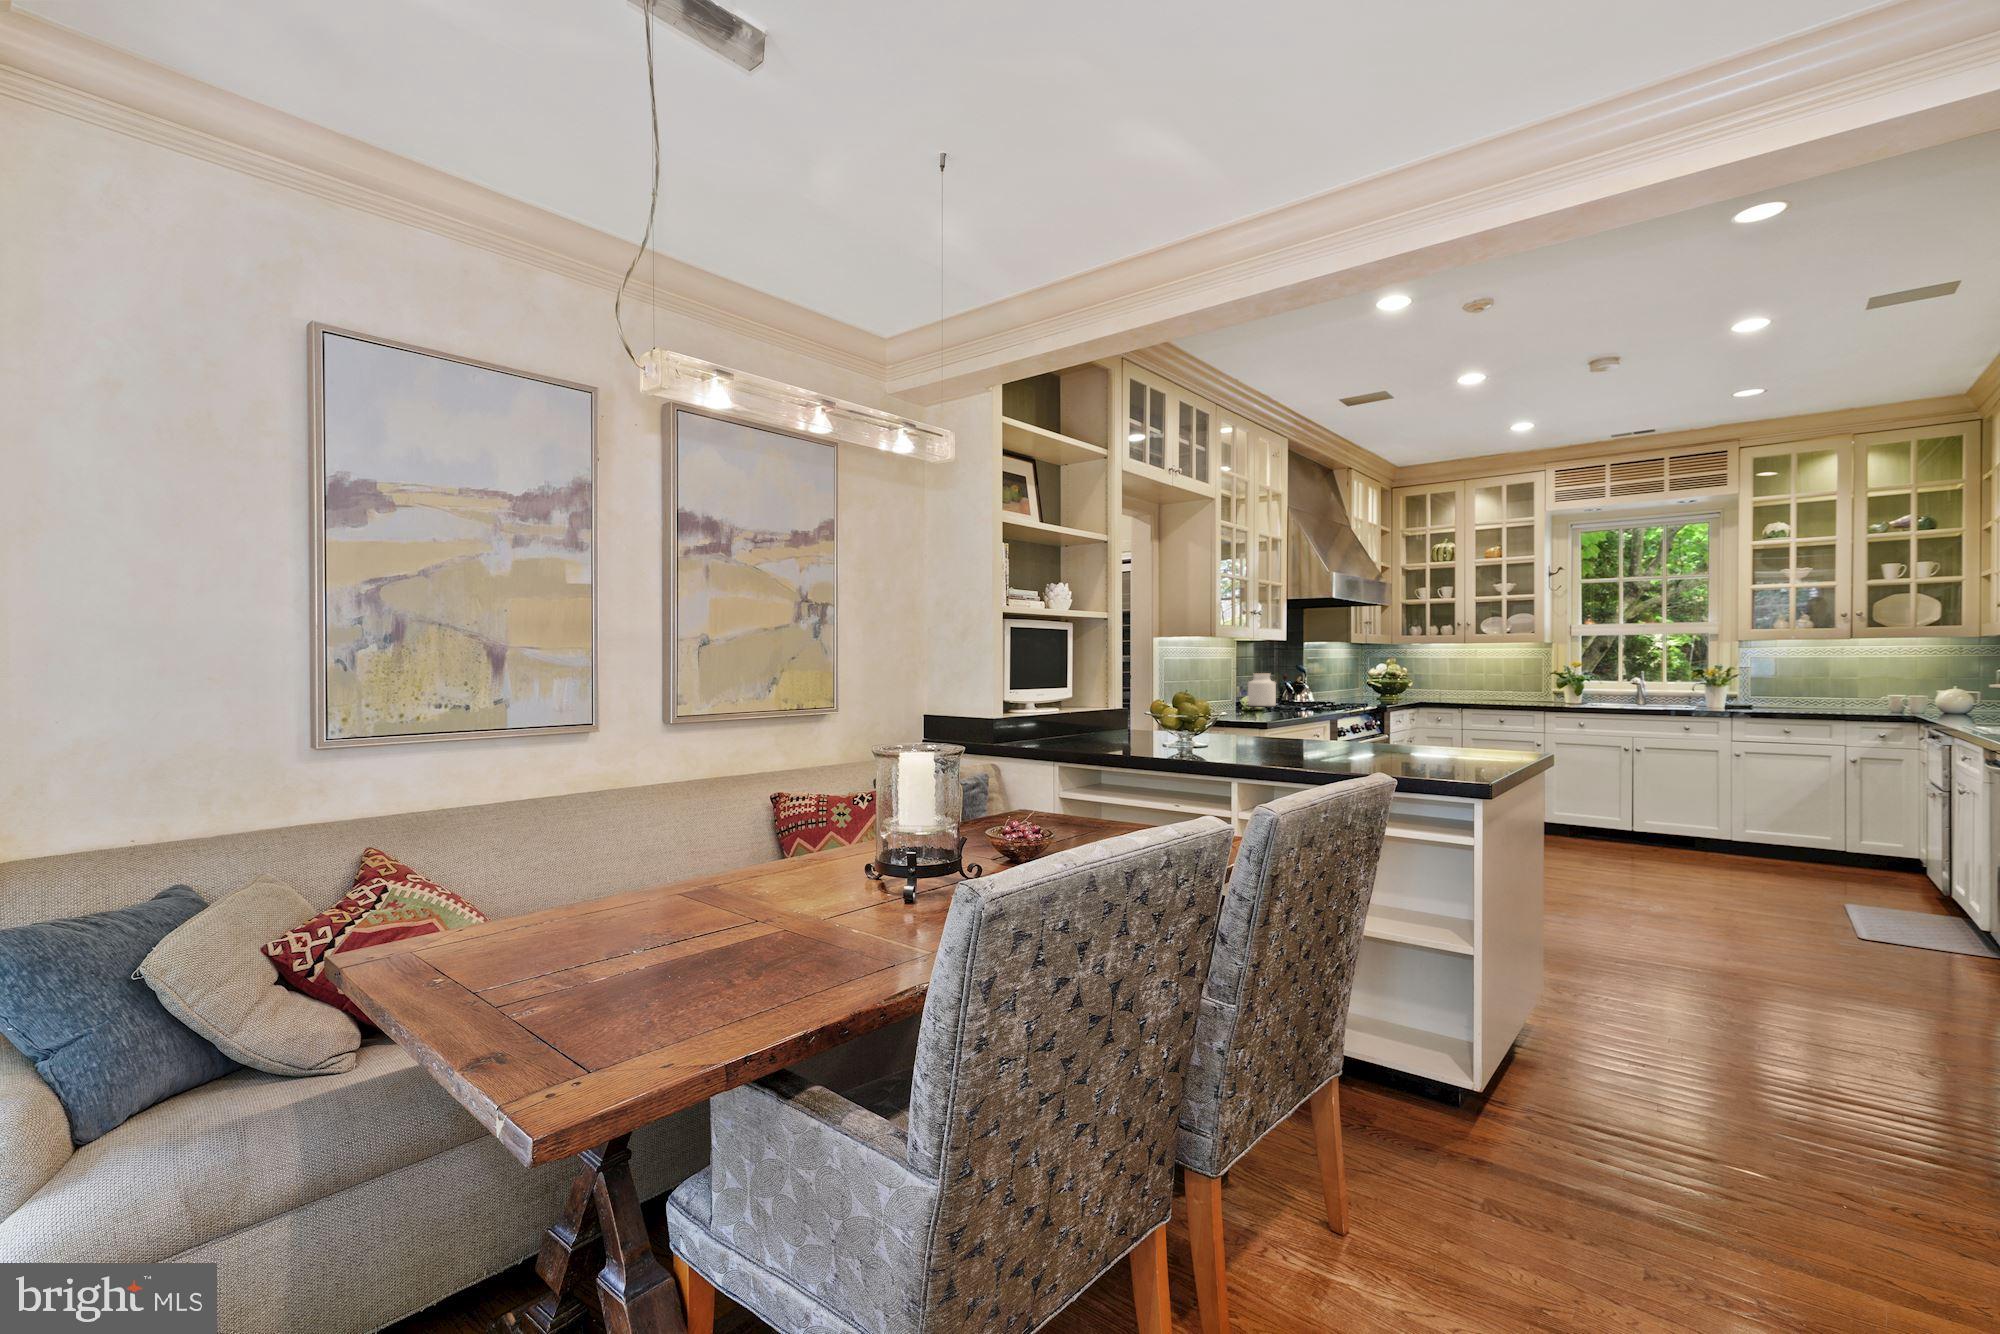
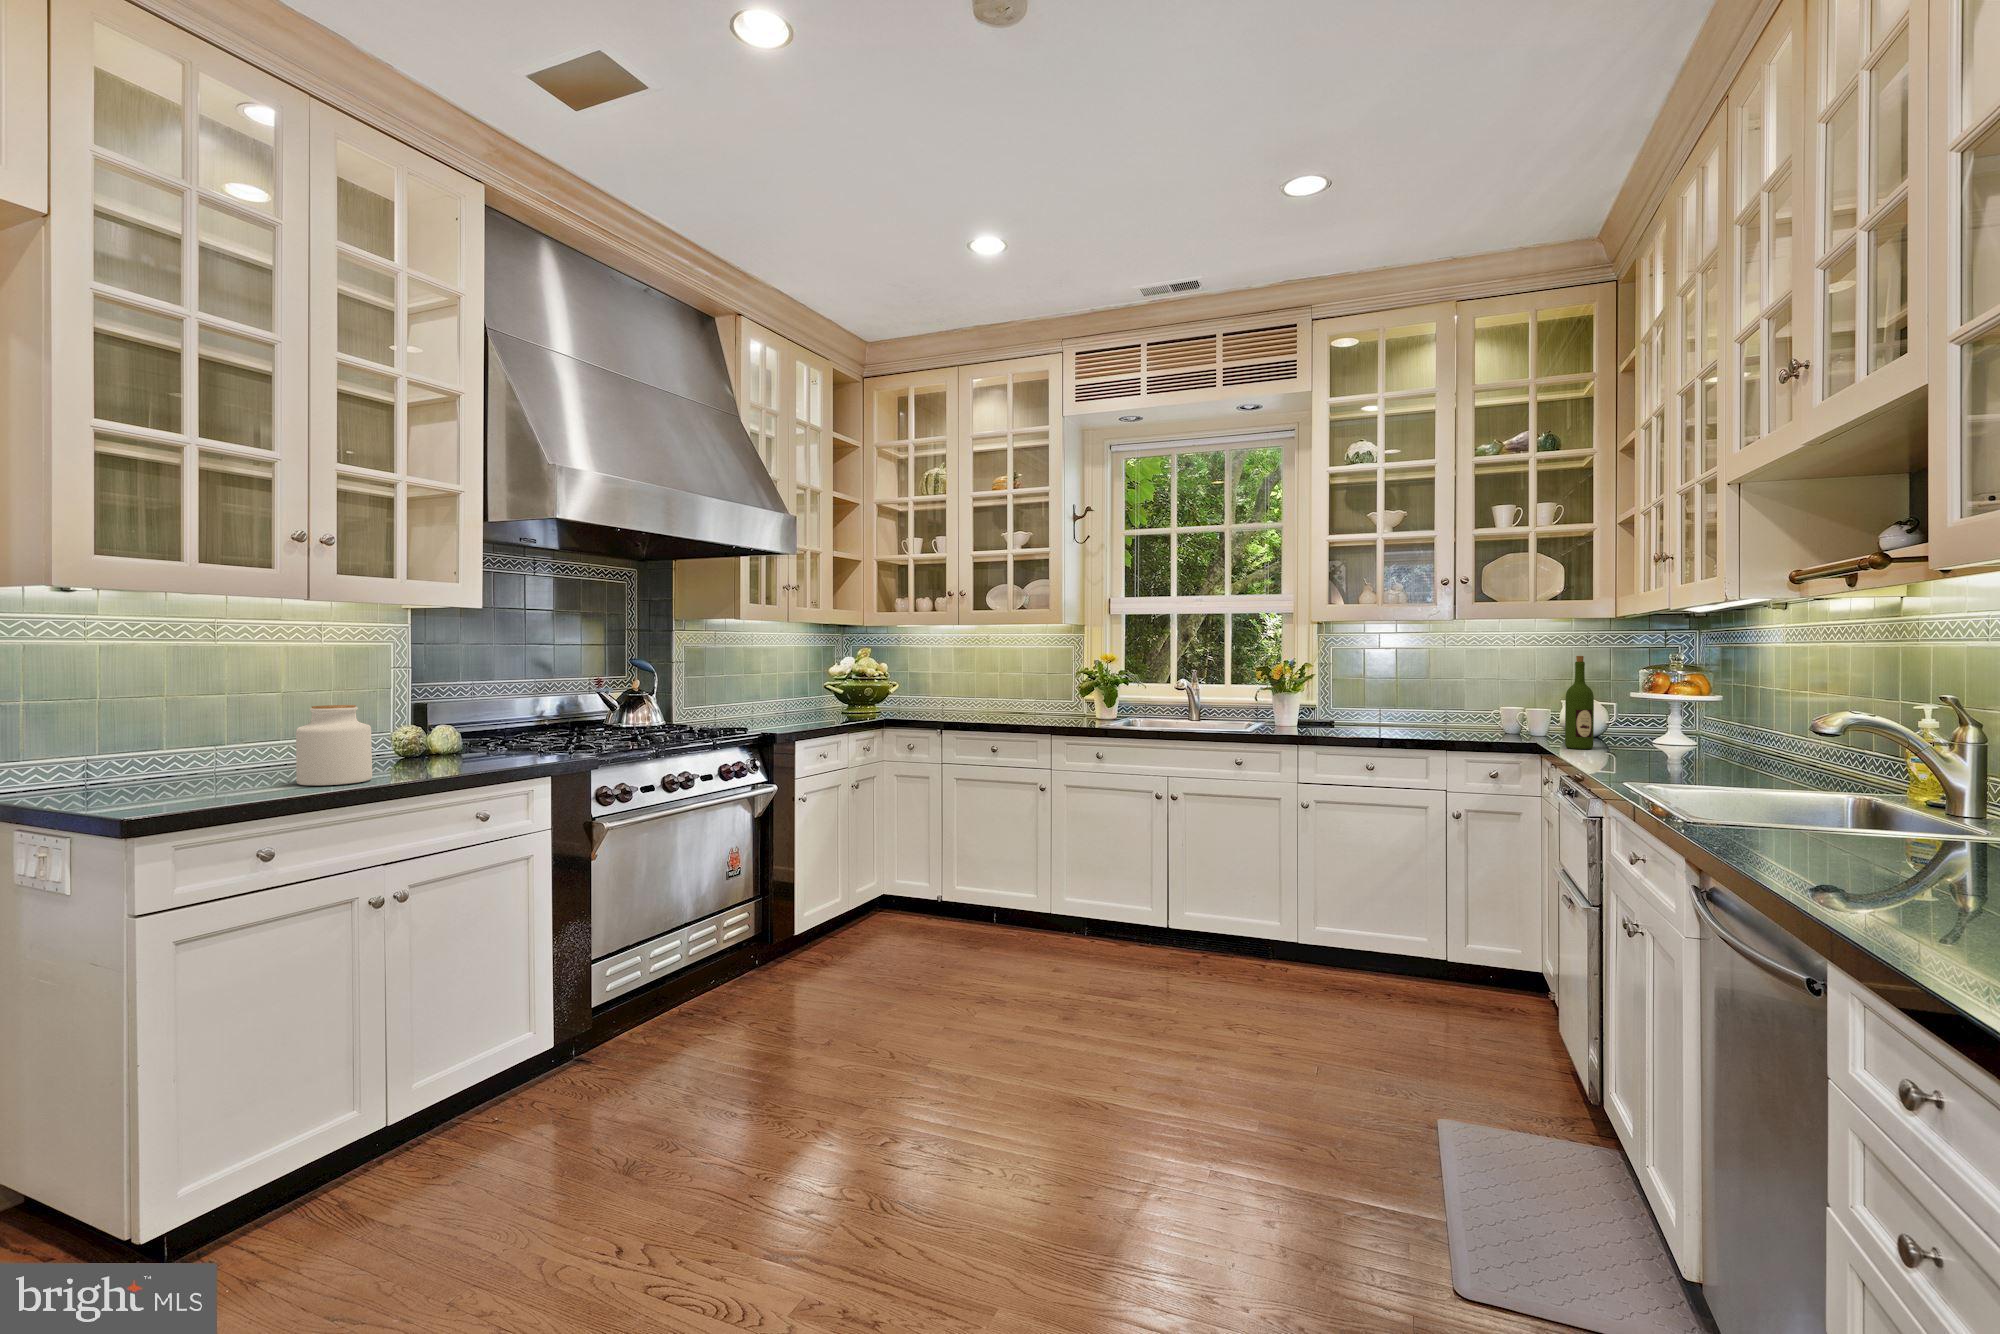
wine bottle: none [1936,660,1957,717] -> present [1565,656,1594,749]

